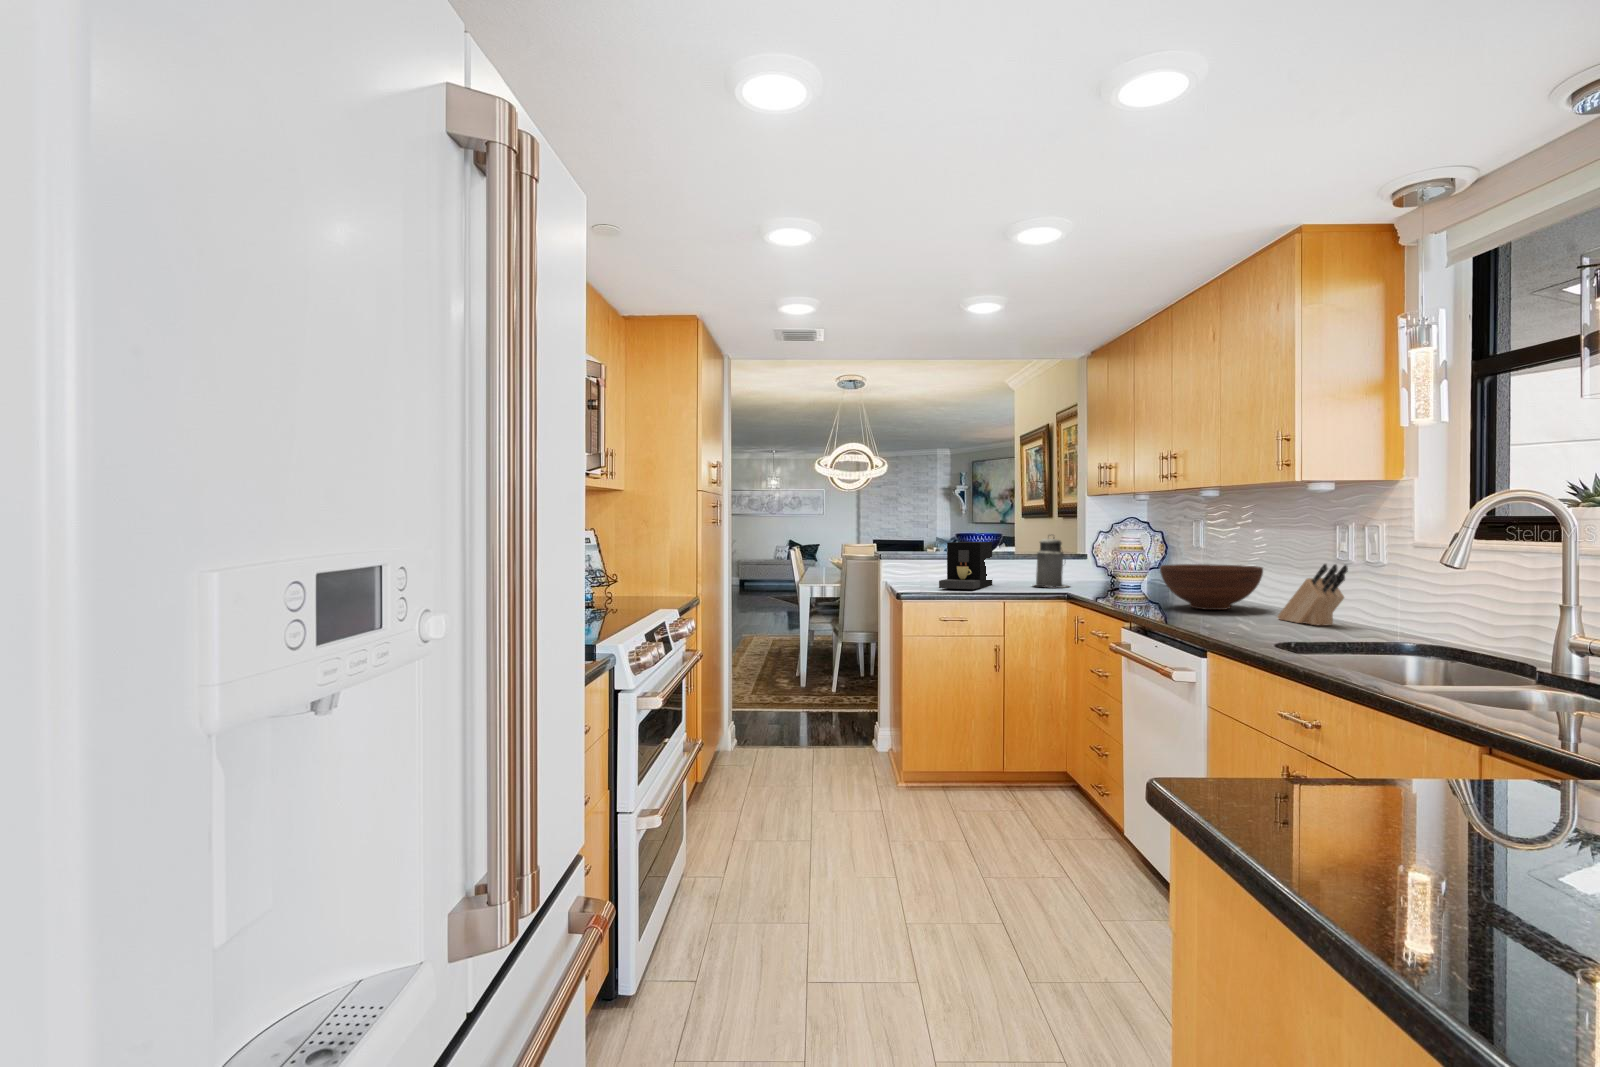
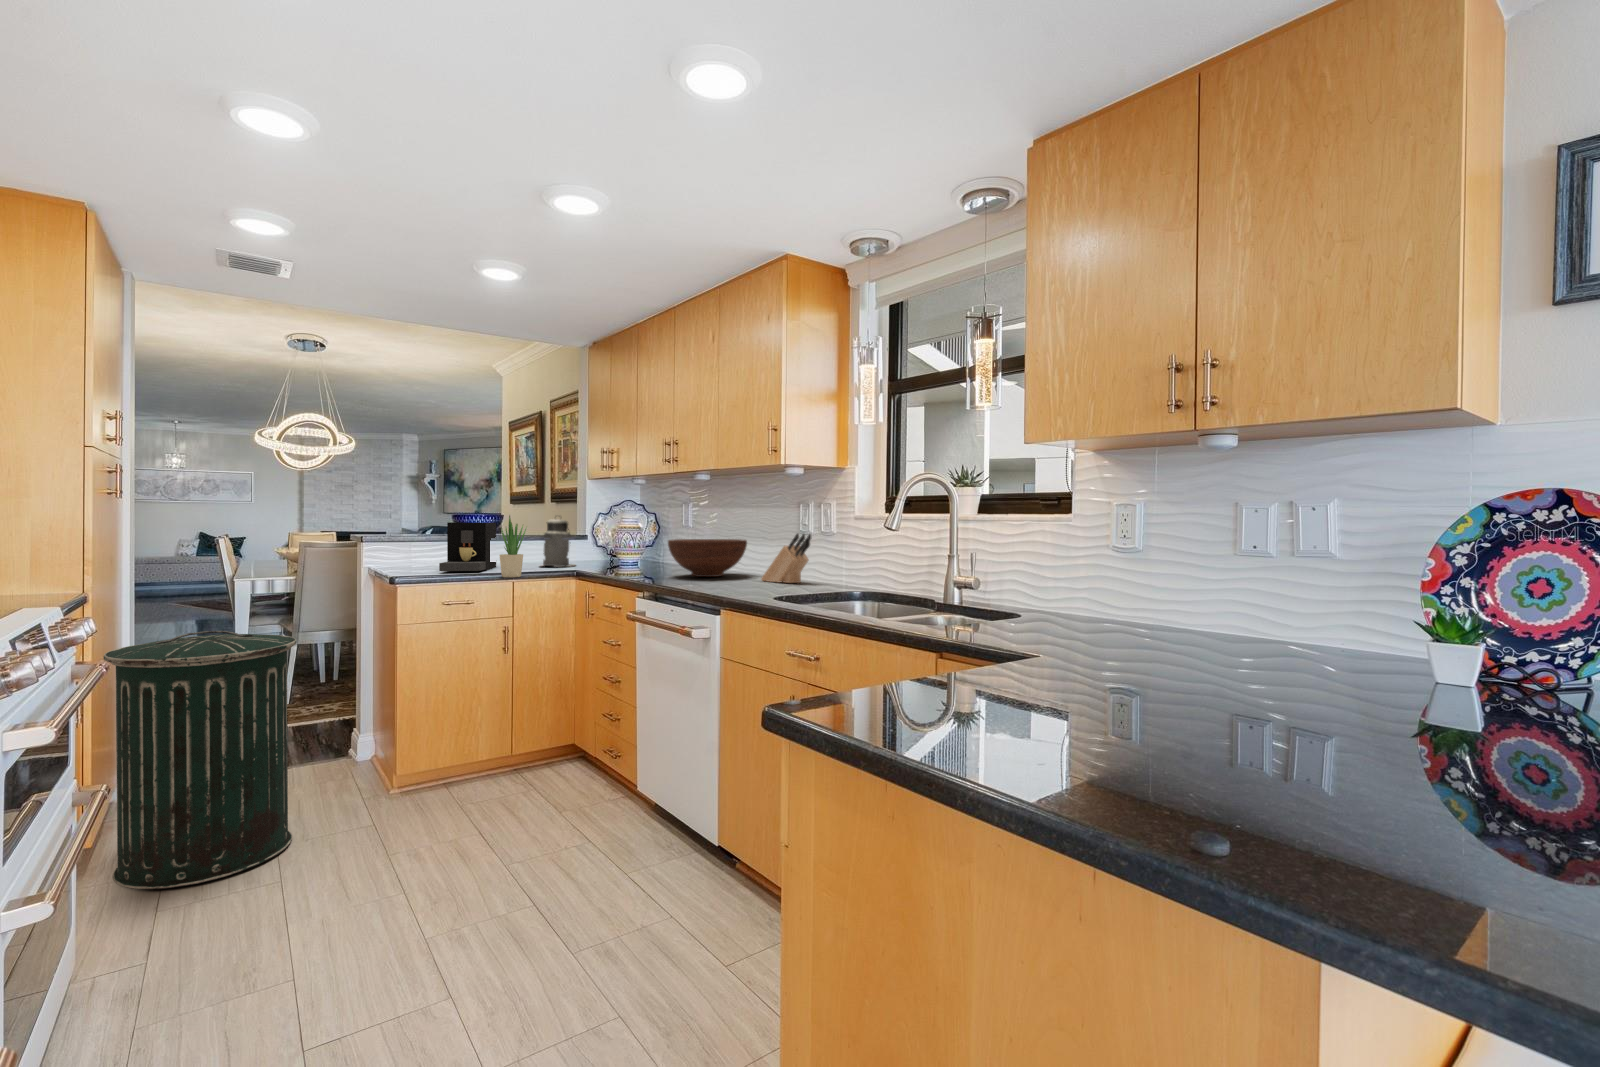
potted plant: none [987,537,1014,598] -> present [499,515,526,577]
trash can: none [709,632,823,824] -> present [104,631,296,890]

